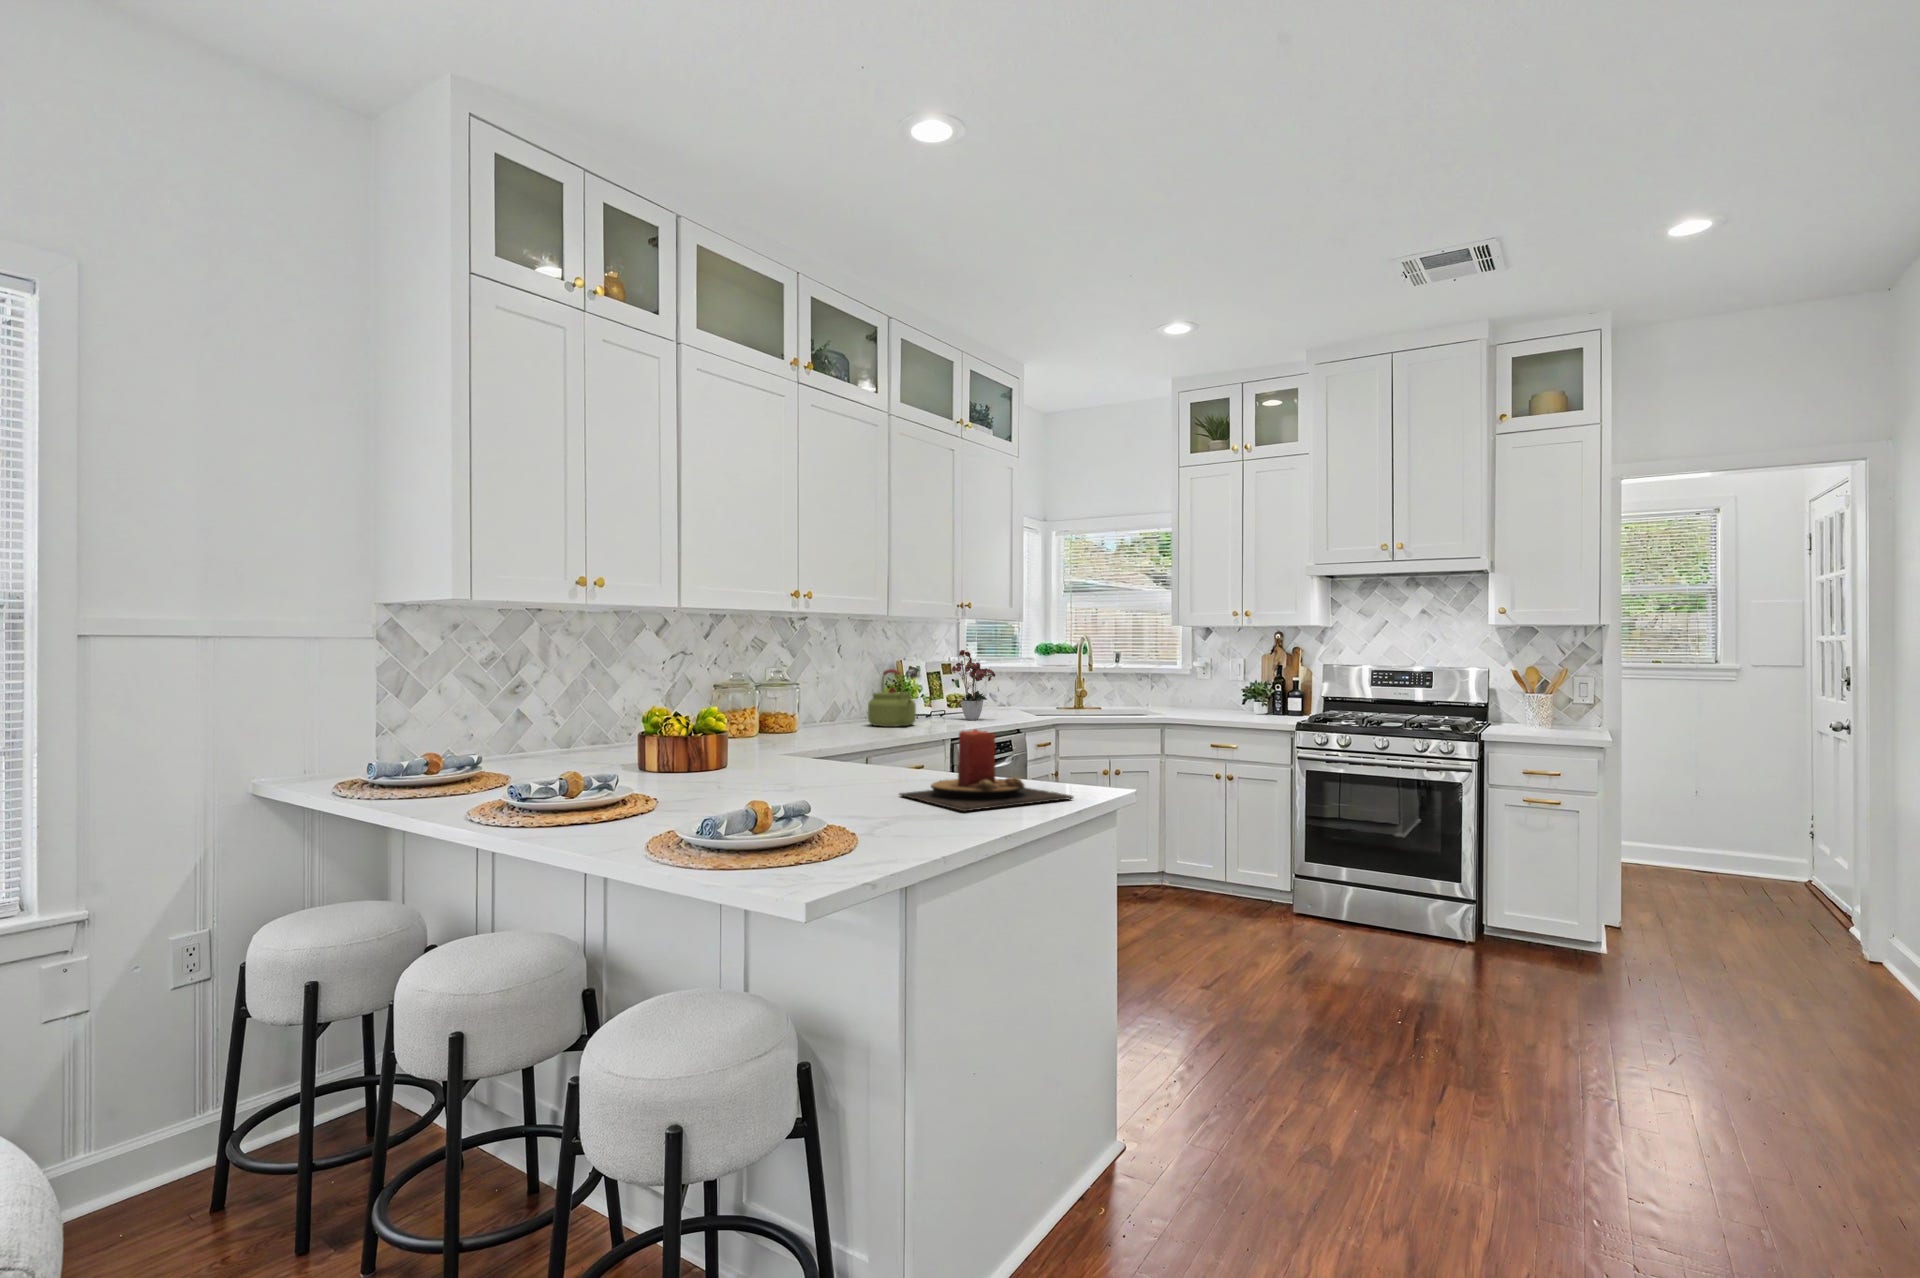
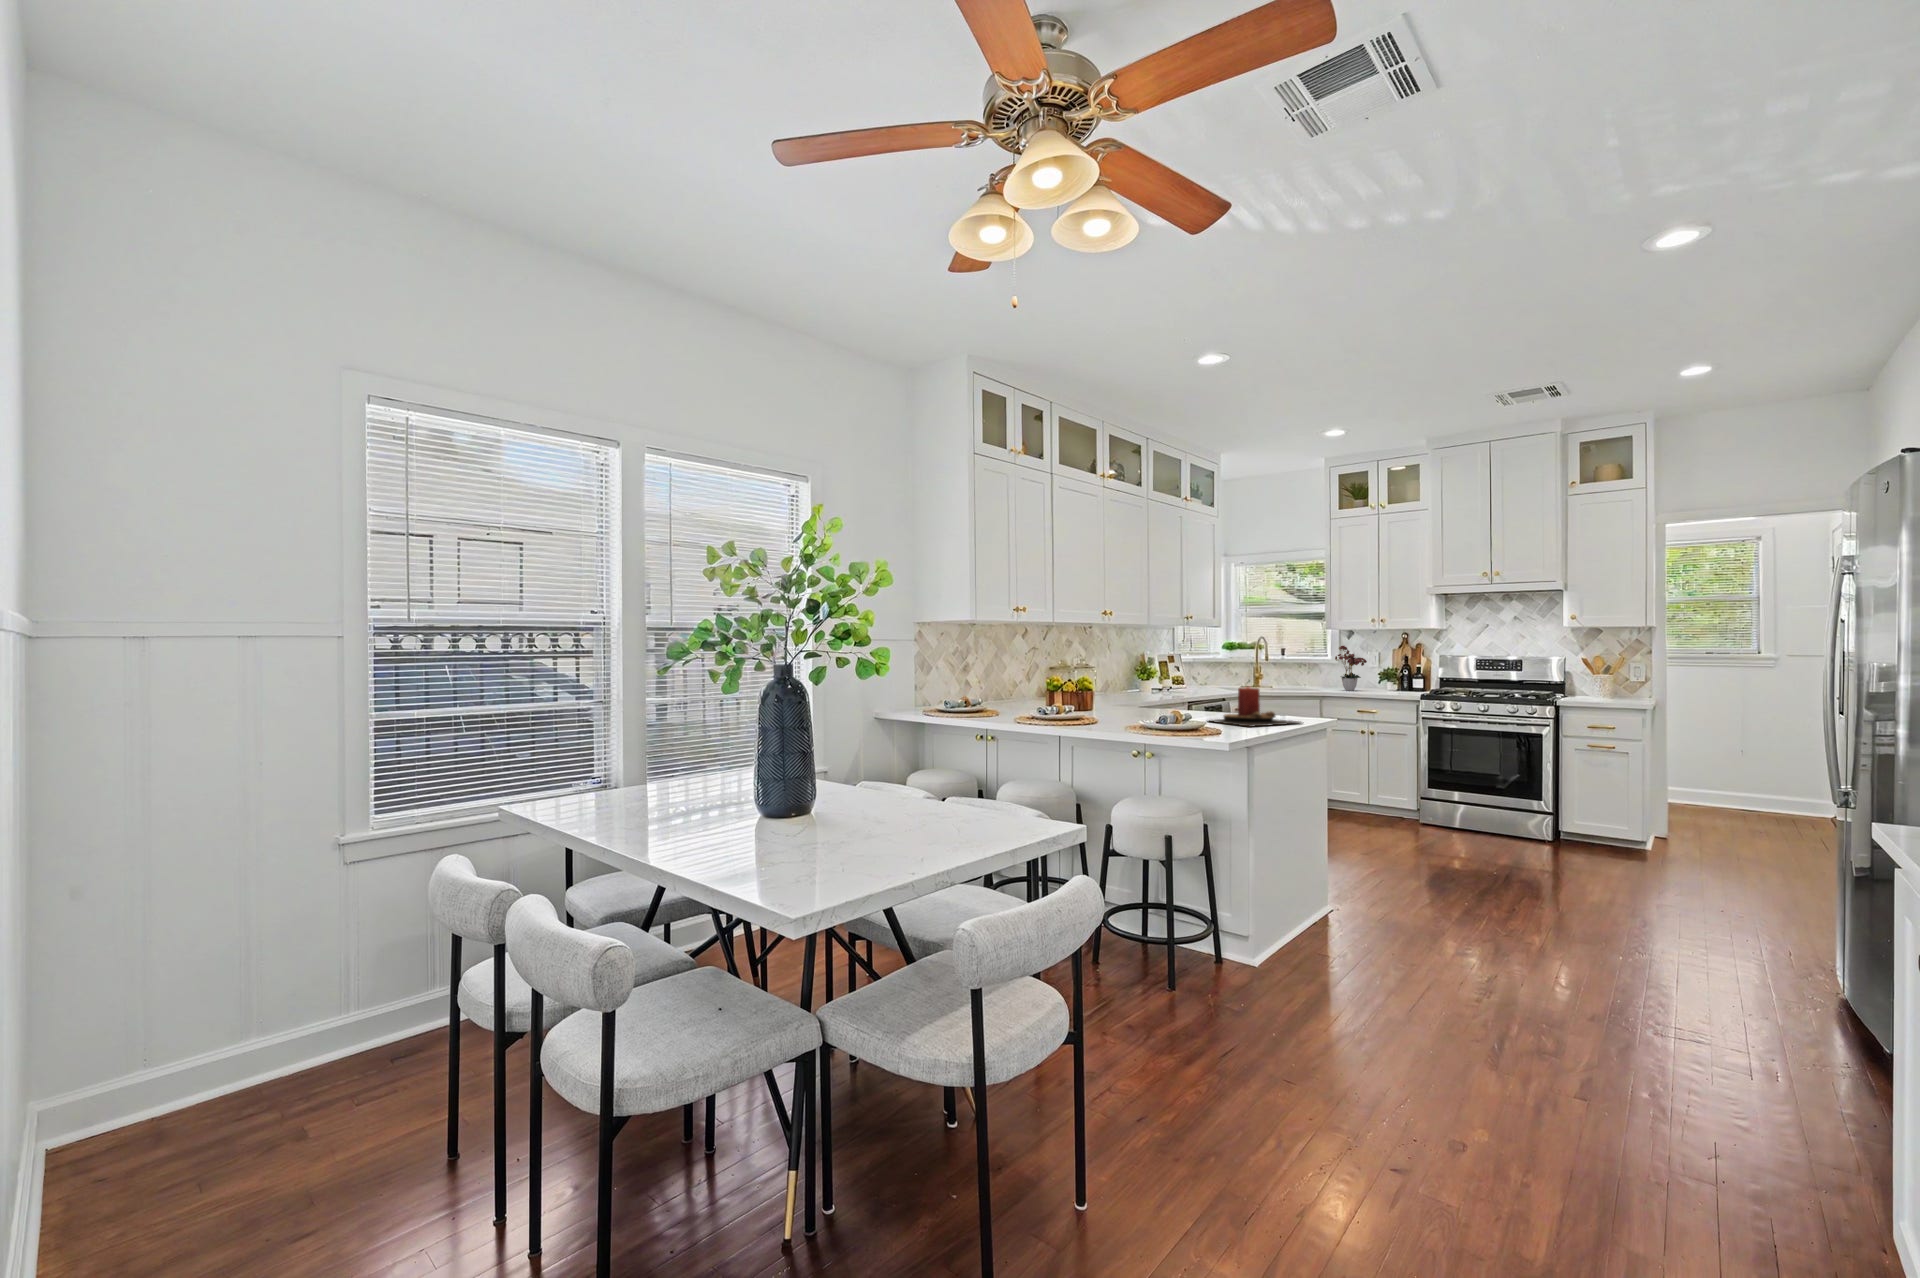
flower arrangement: present [952,650,995,720] -> present [1335,646,1367,691]
kettle: present [868,669,916,727] -> none [1131,658,1162,694]

